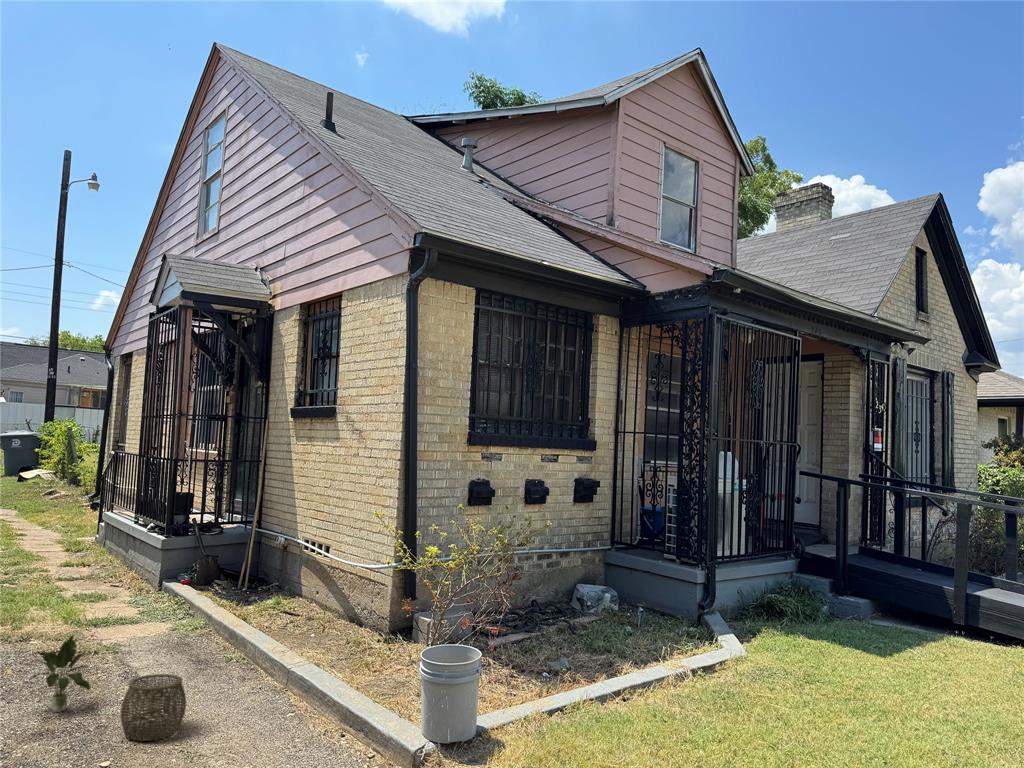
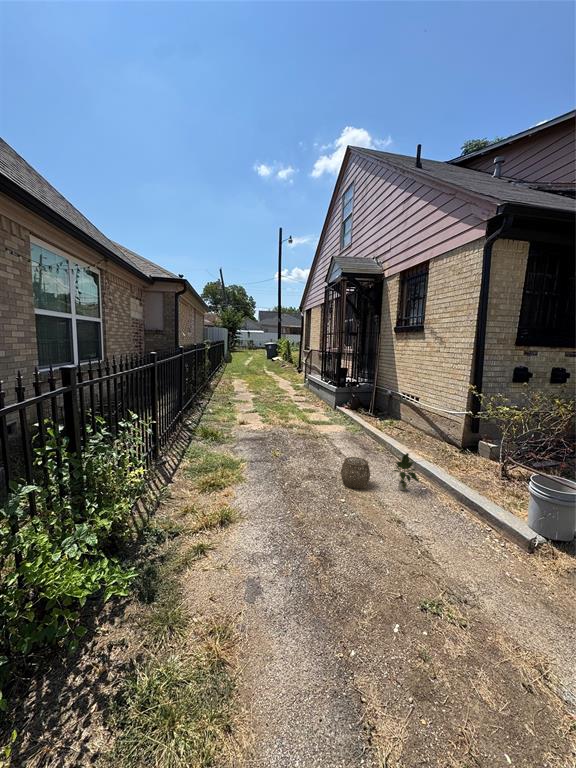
potted plant: present [31,636,90,712] -> present [392,453,419,490]

